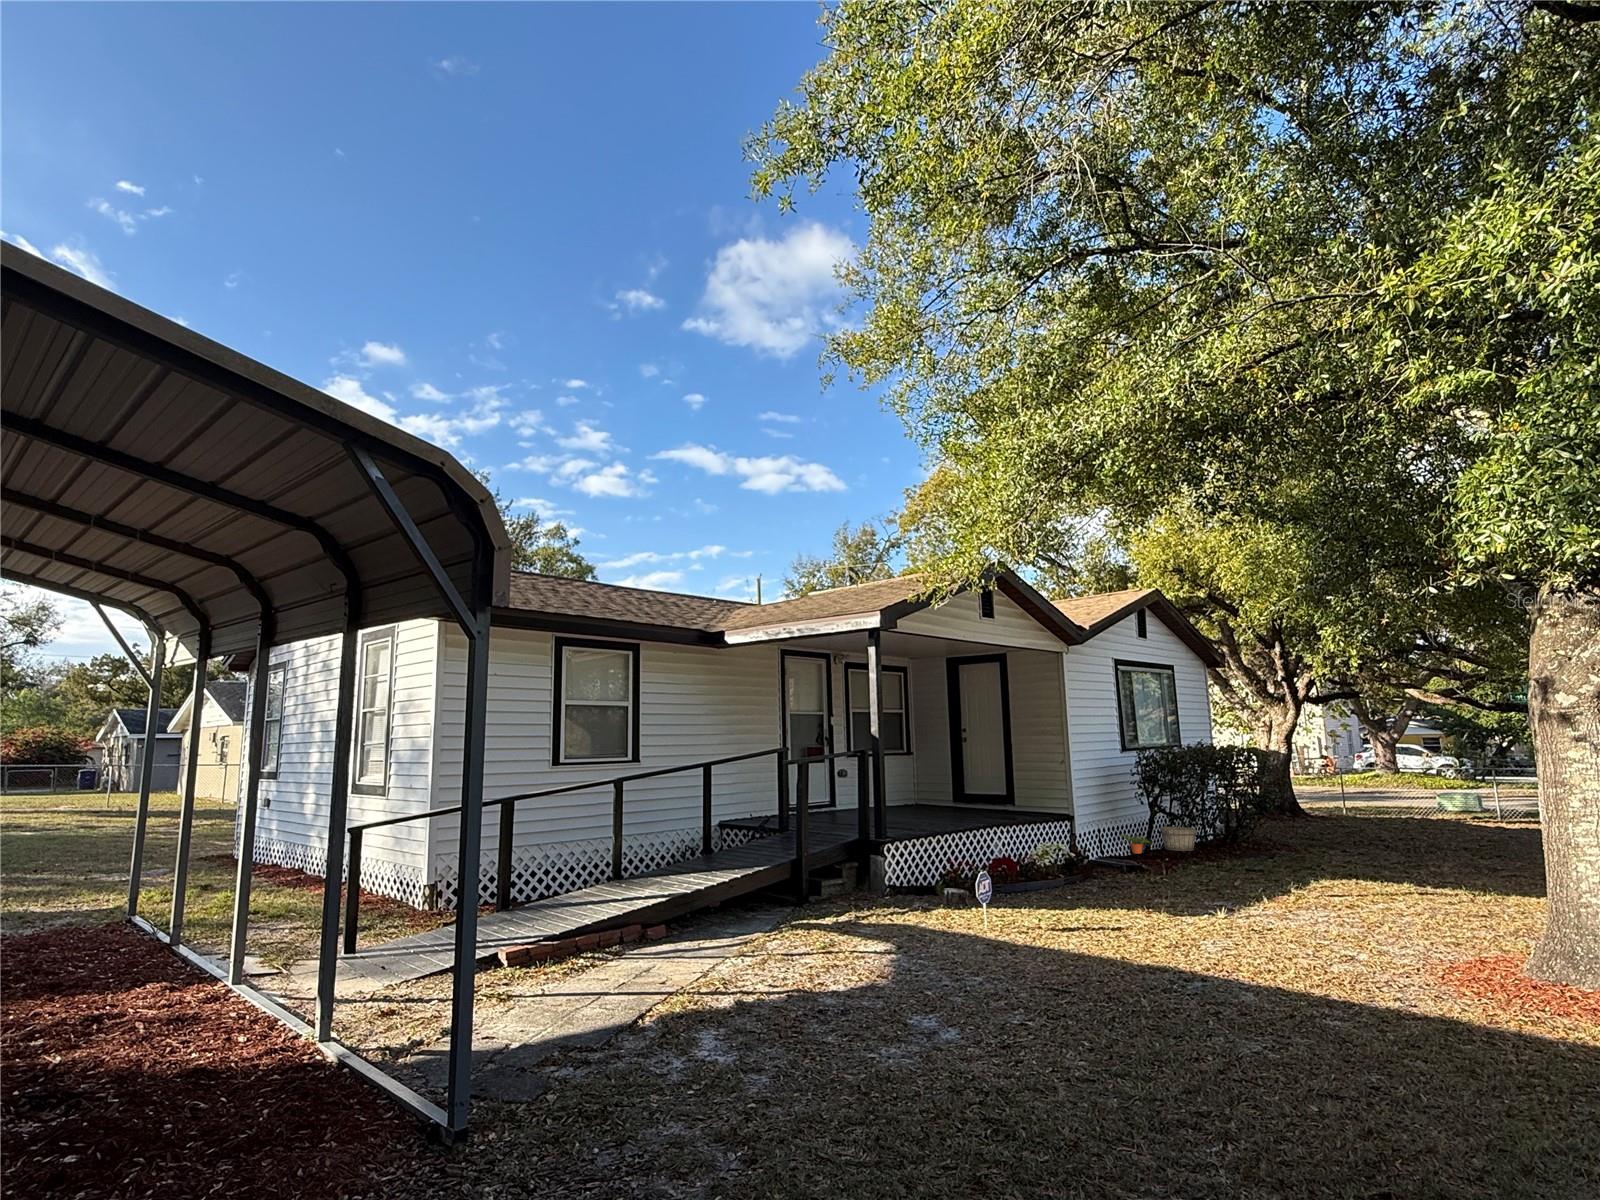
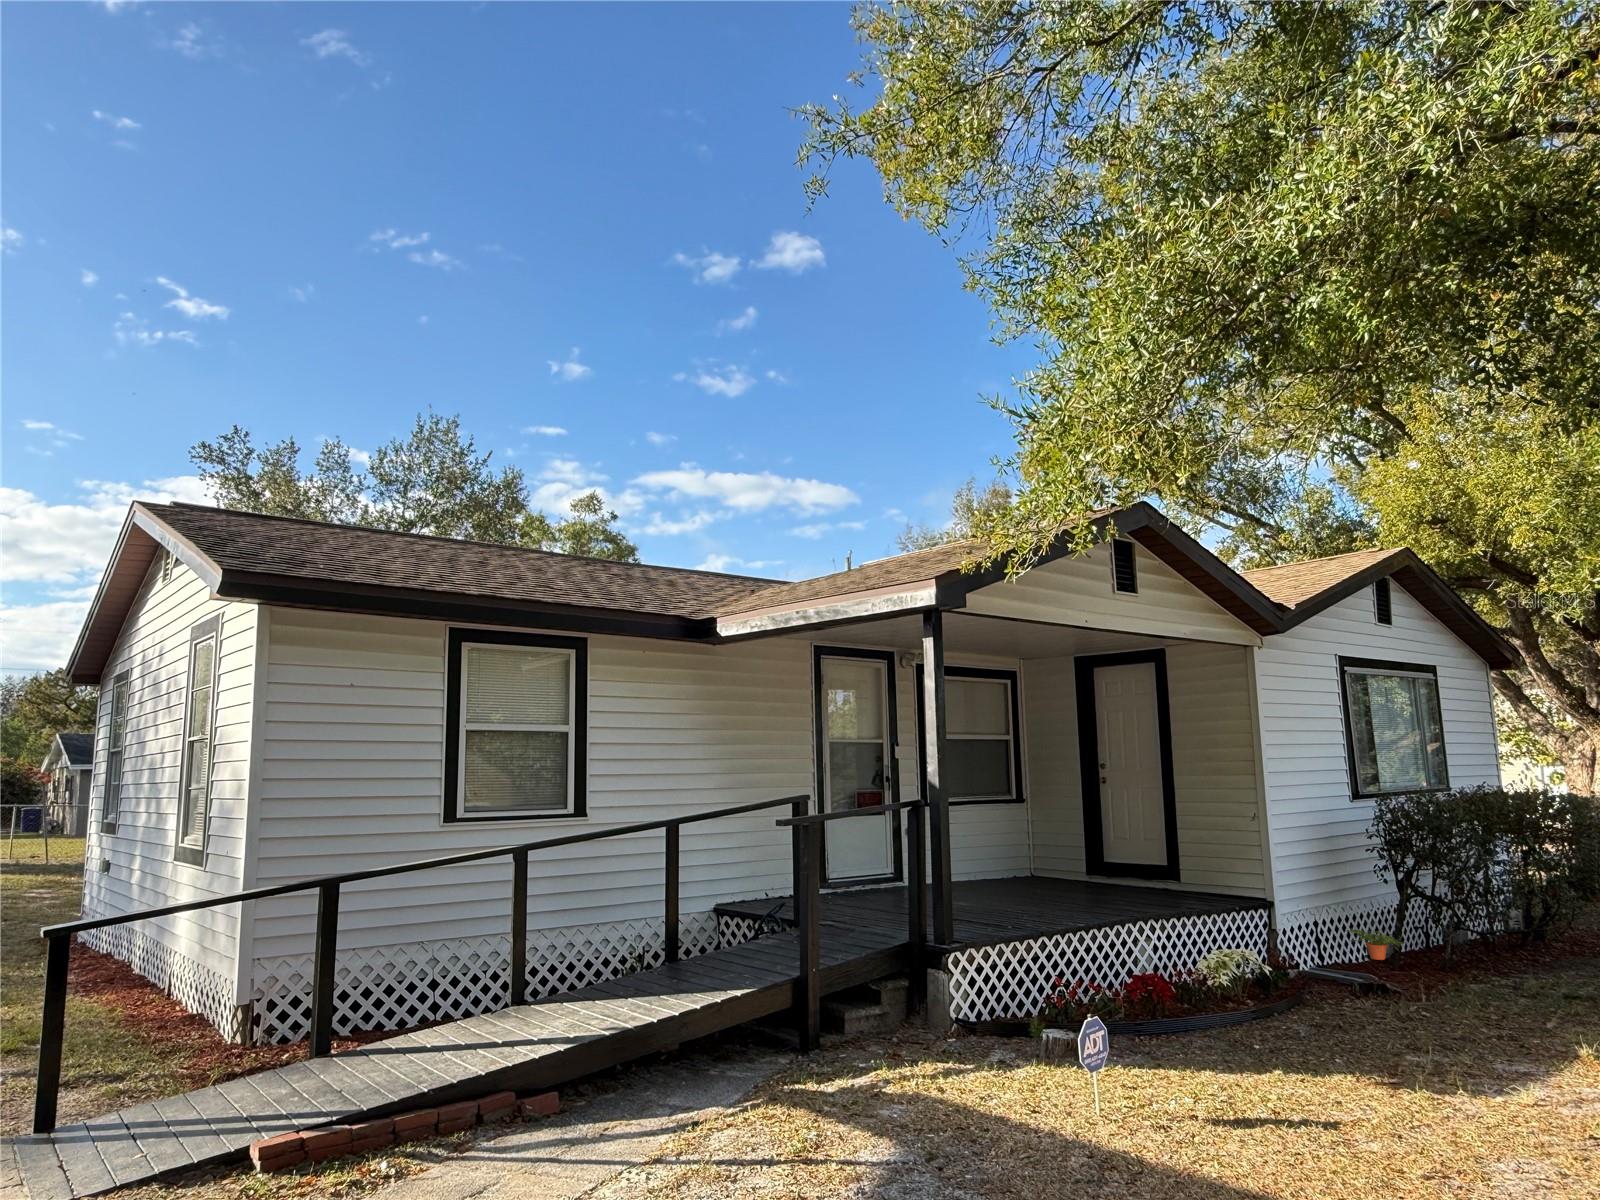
wooden bucket: present [1160,821,1196,851] -> none [1416,908,1476,956]

